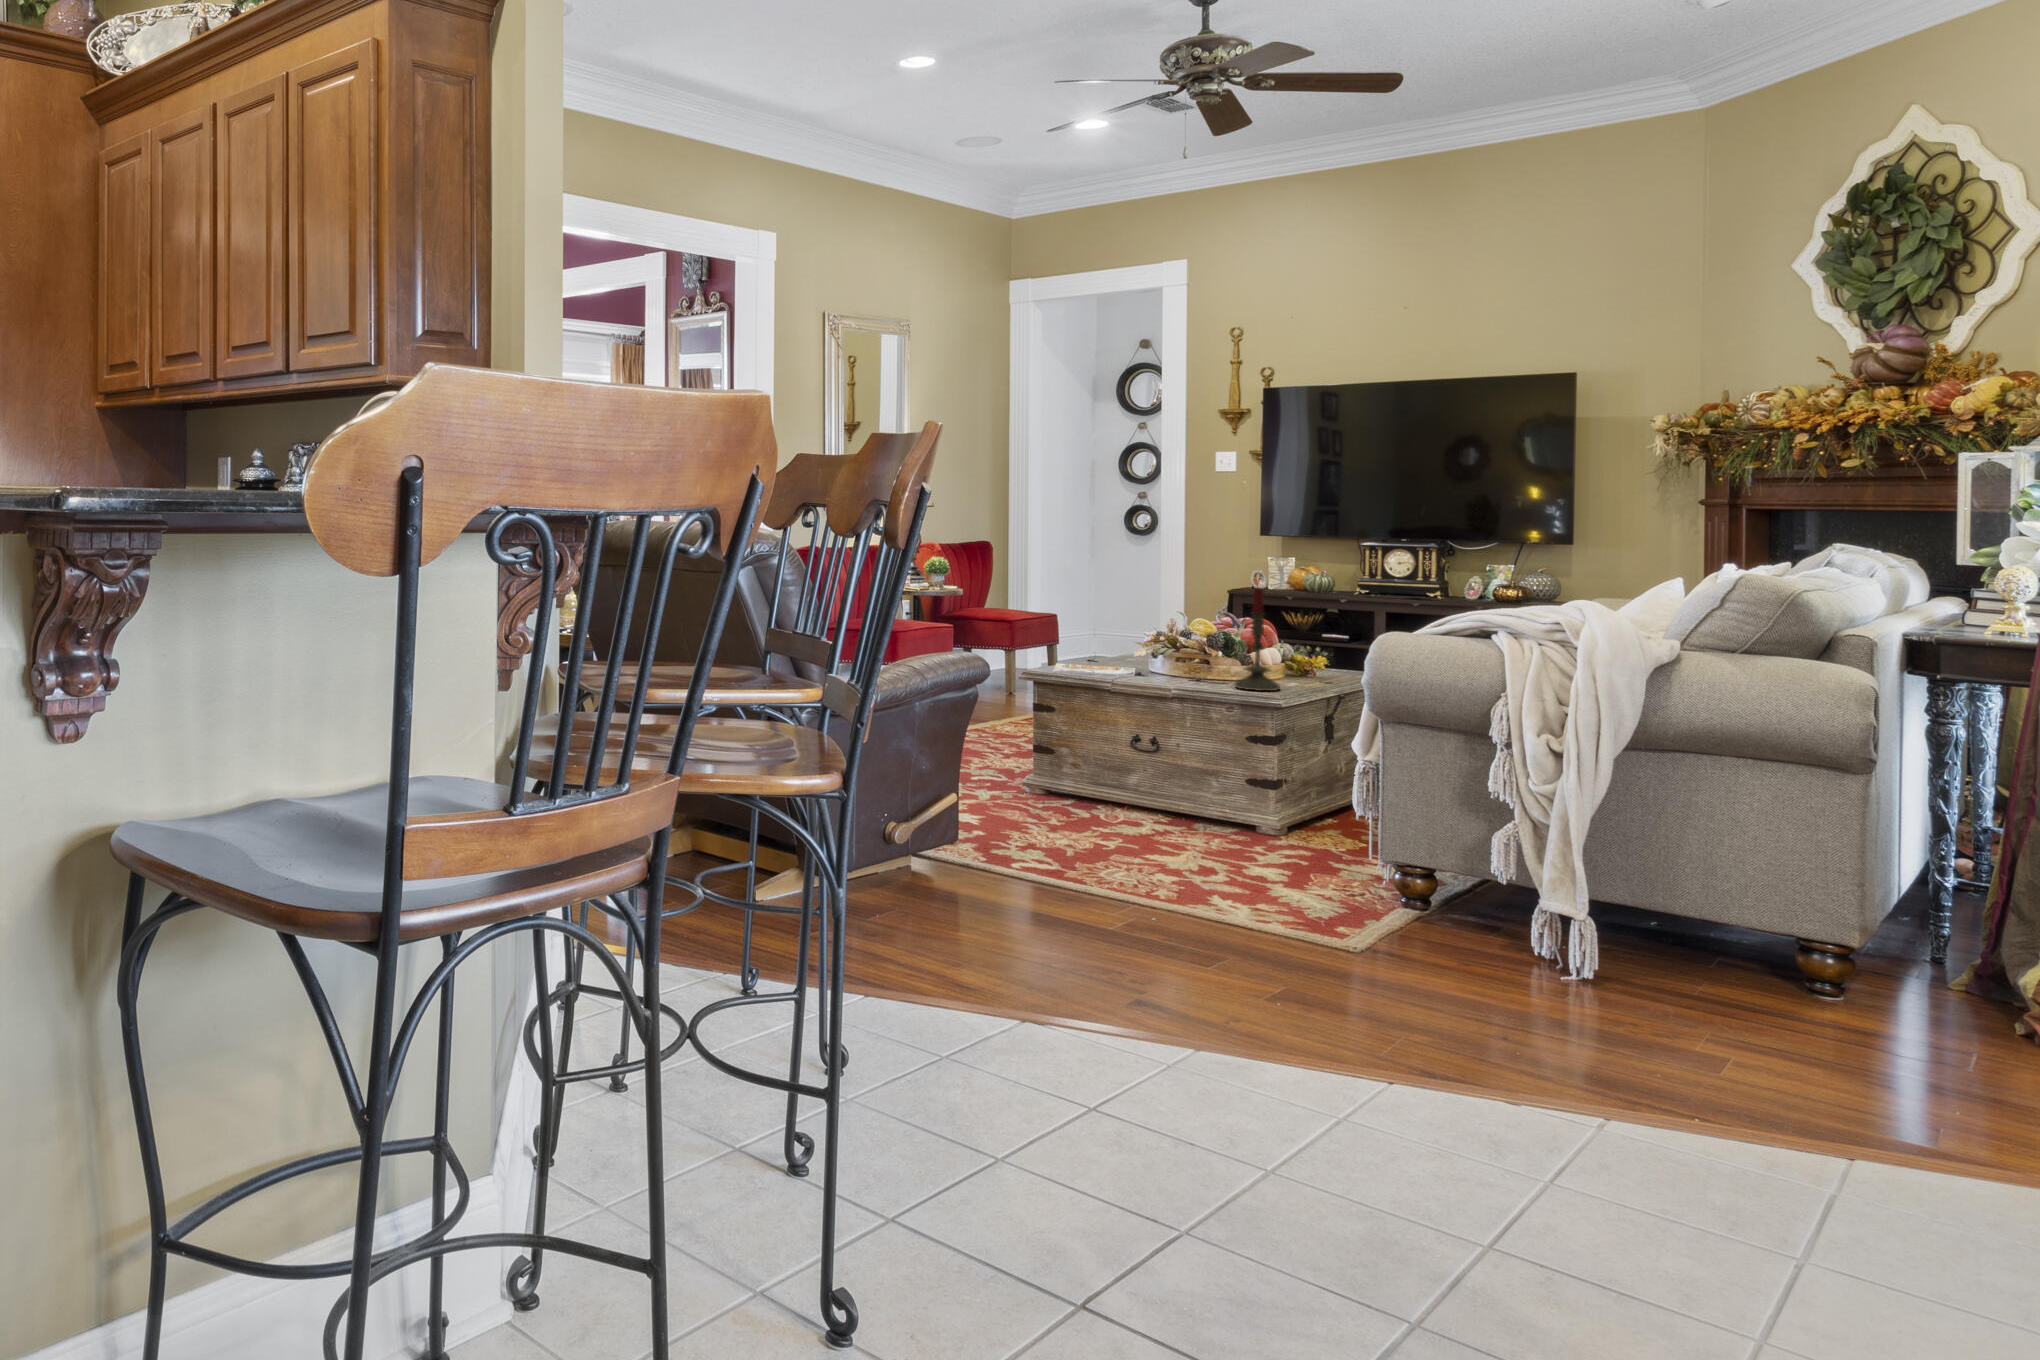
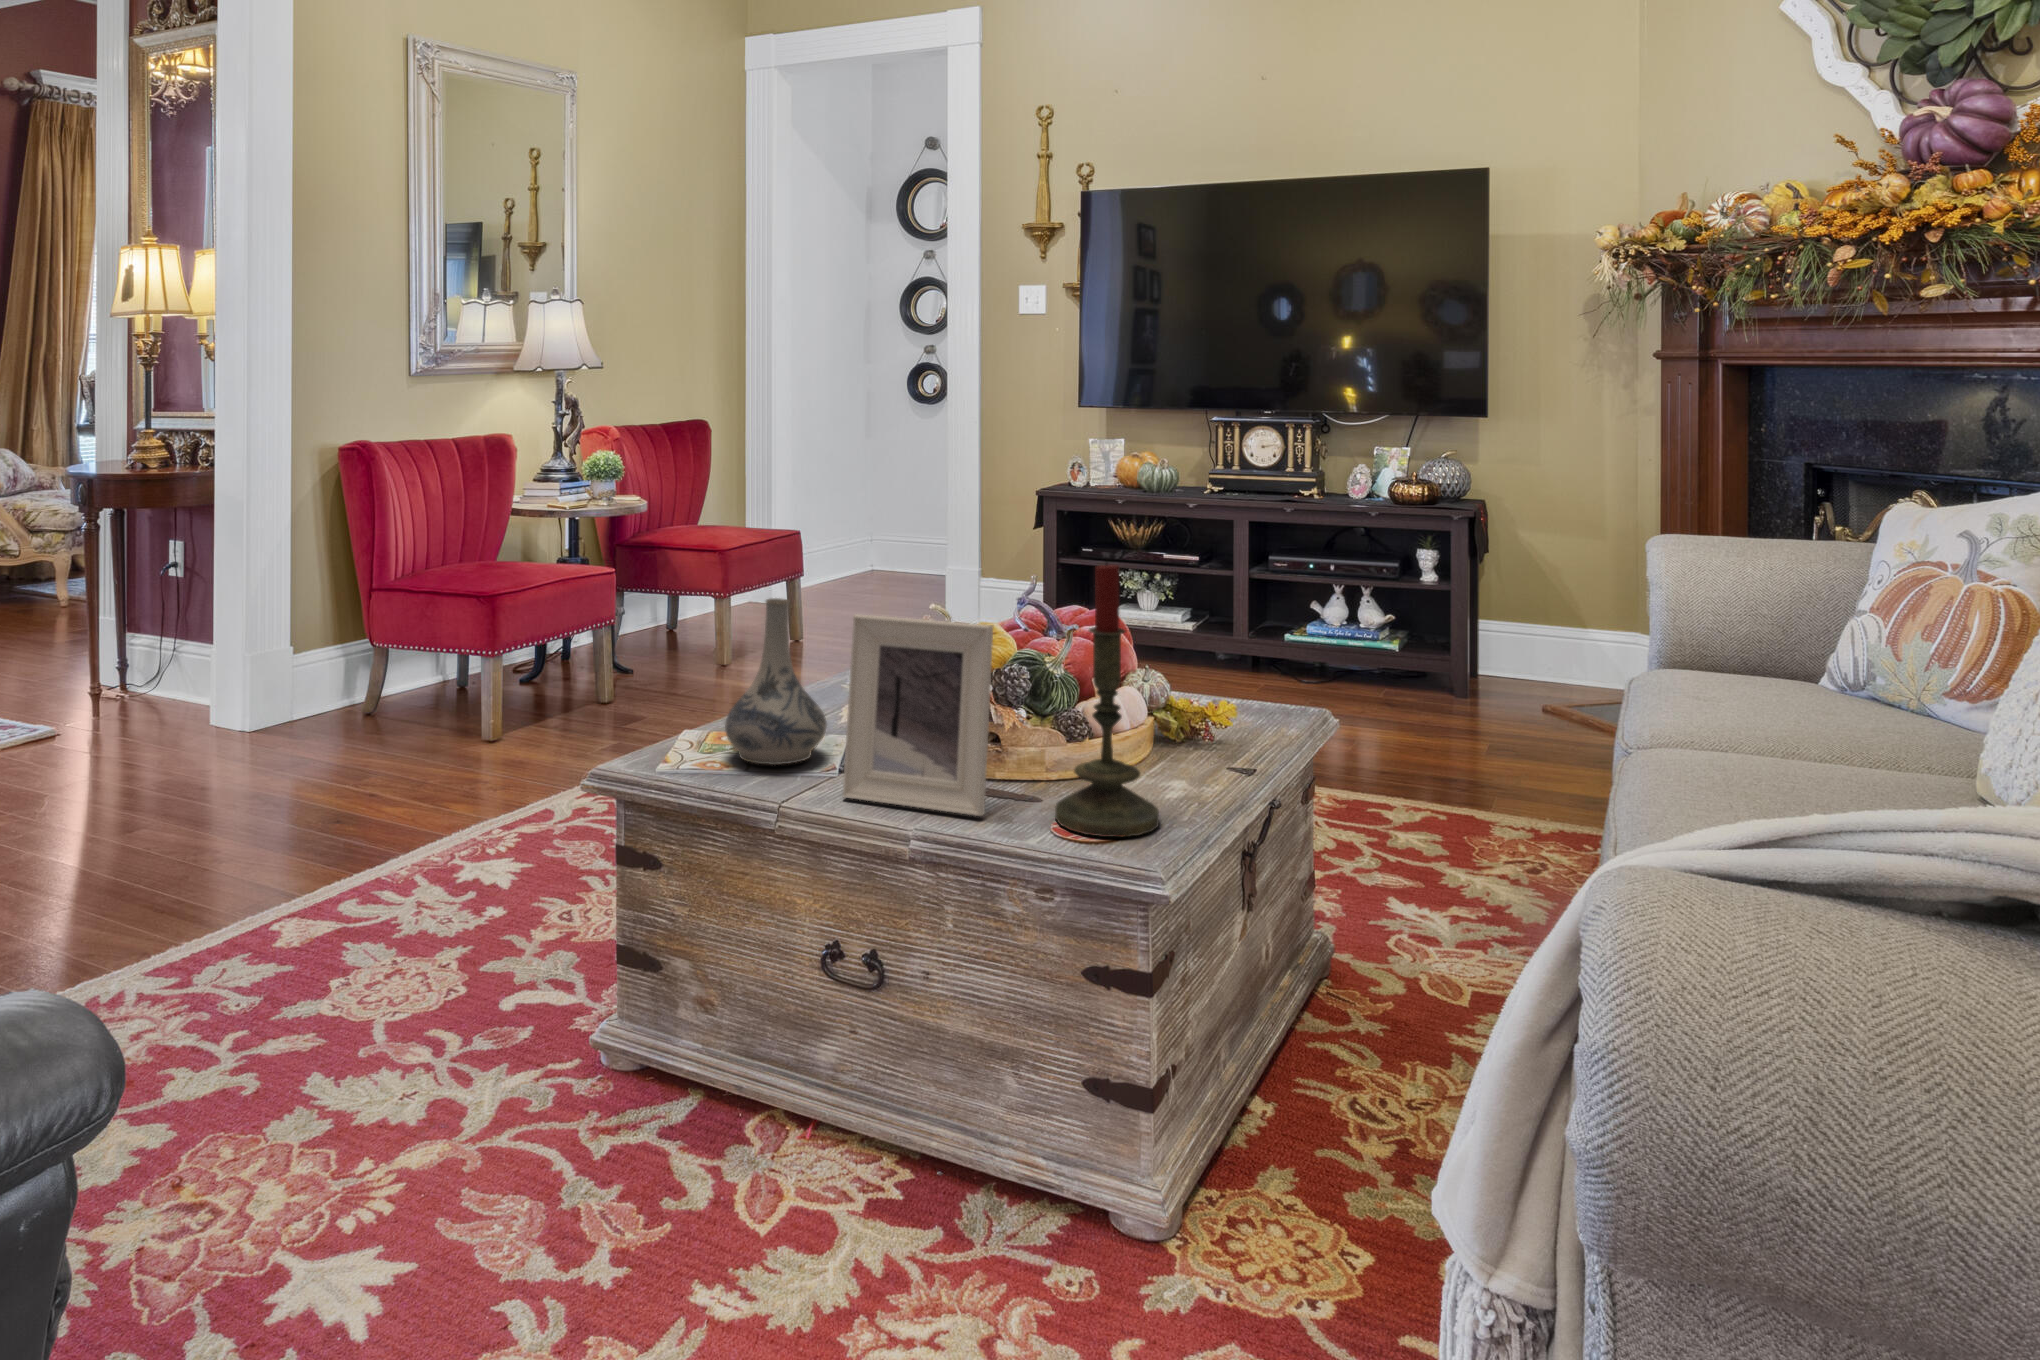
decorative vase: none [1084,605,1129,671] -> present [725,598,827,765]
picture frame: none [1141,608,1208,685] -> present [843,614,993,816]

